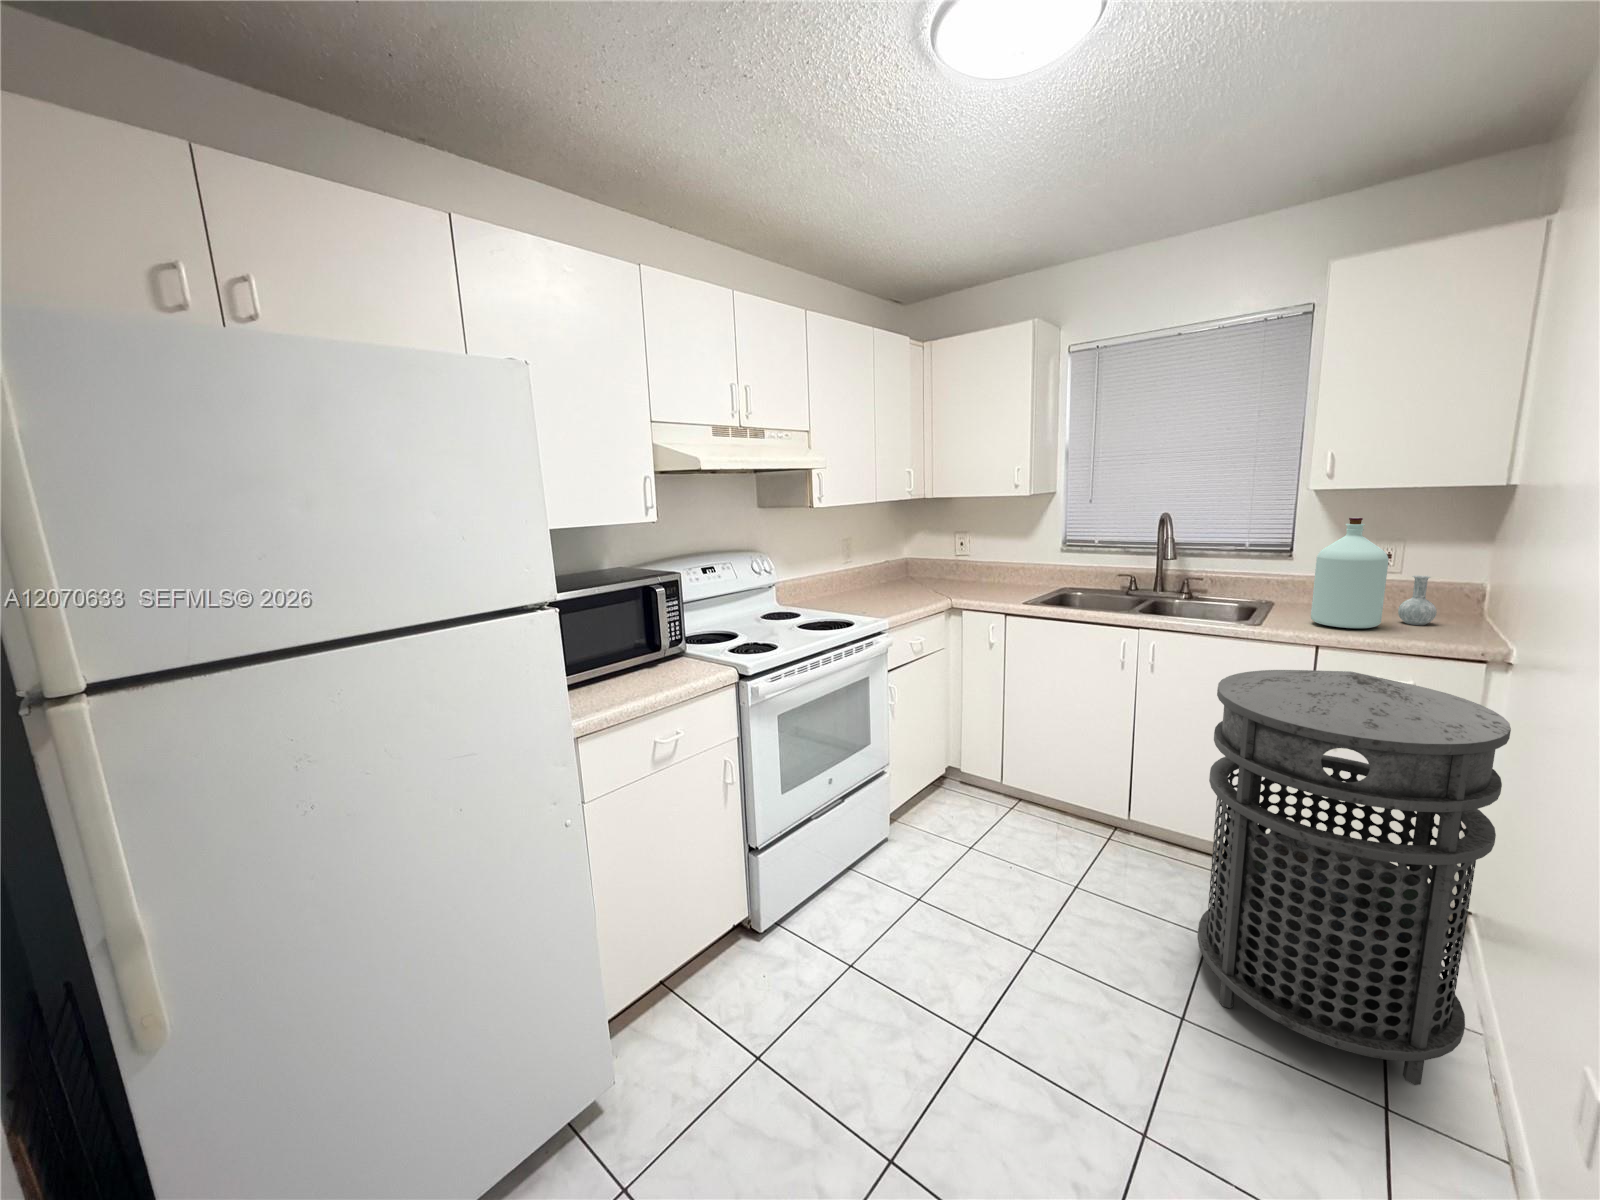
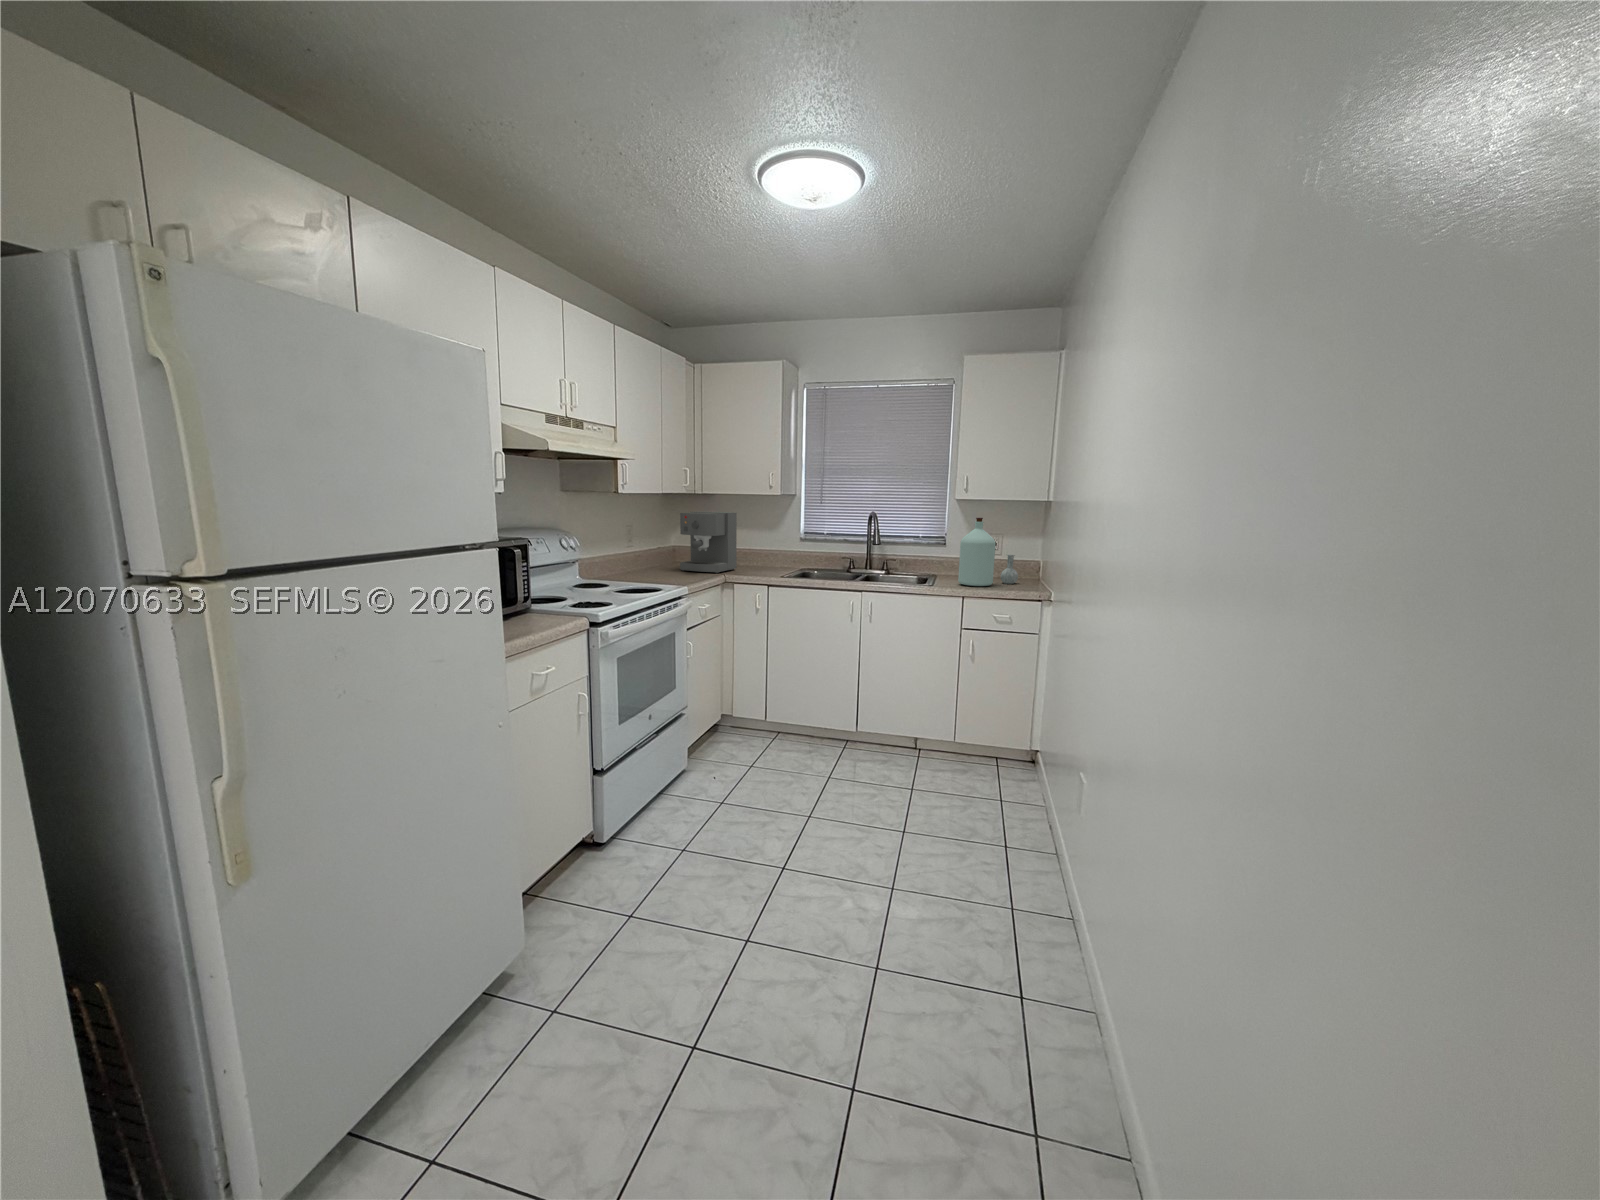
coffee maker: none [902,519,973,595] -> present [680,512,737,574]
trash can: present [1198,670,1511,1085] -> none [907,602,1049,832]

